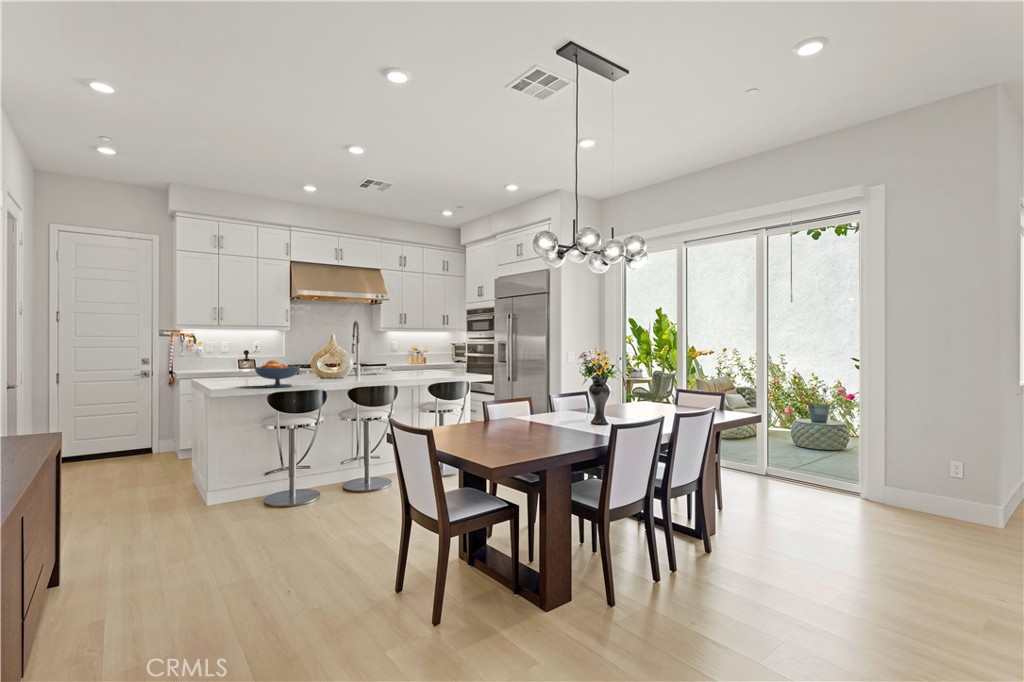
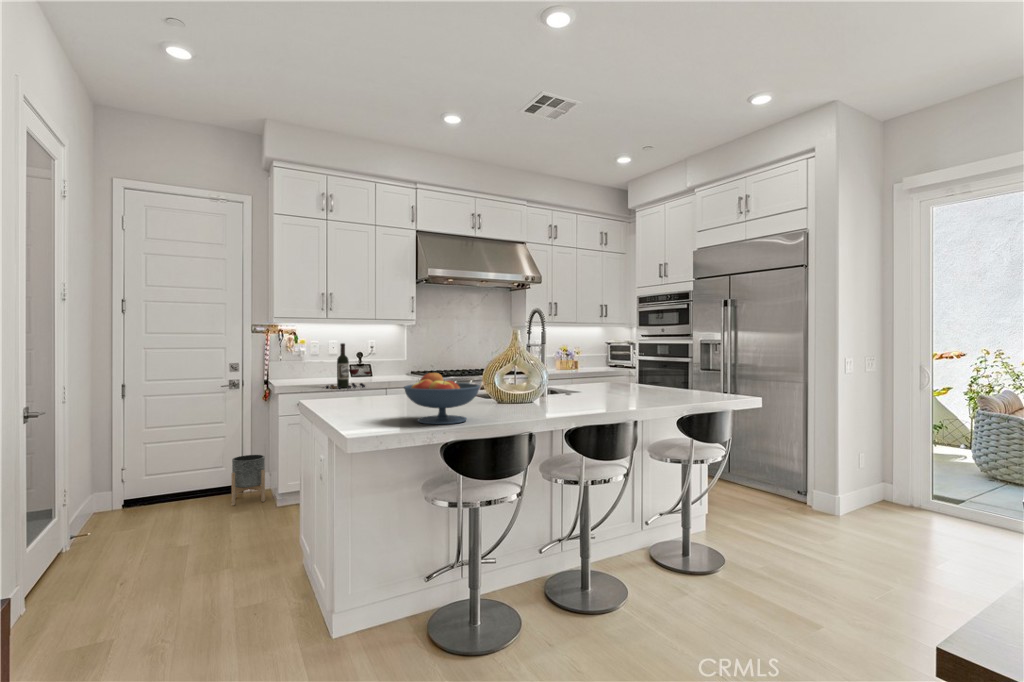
wine bottle: none [217,344,254,376] -> present [326,343,372,389]
planter: none [144,425,170,460] -> present [232,455,265,505]

